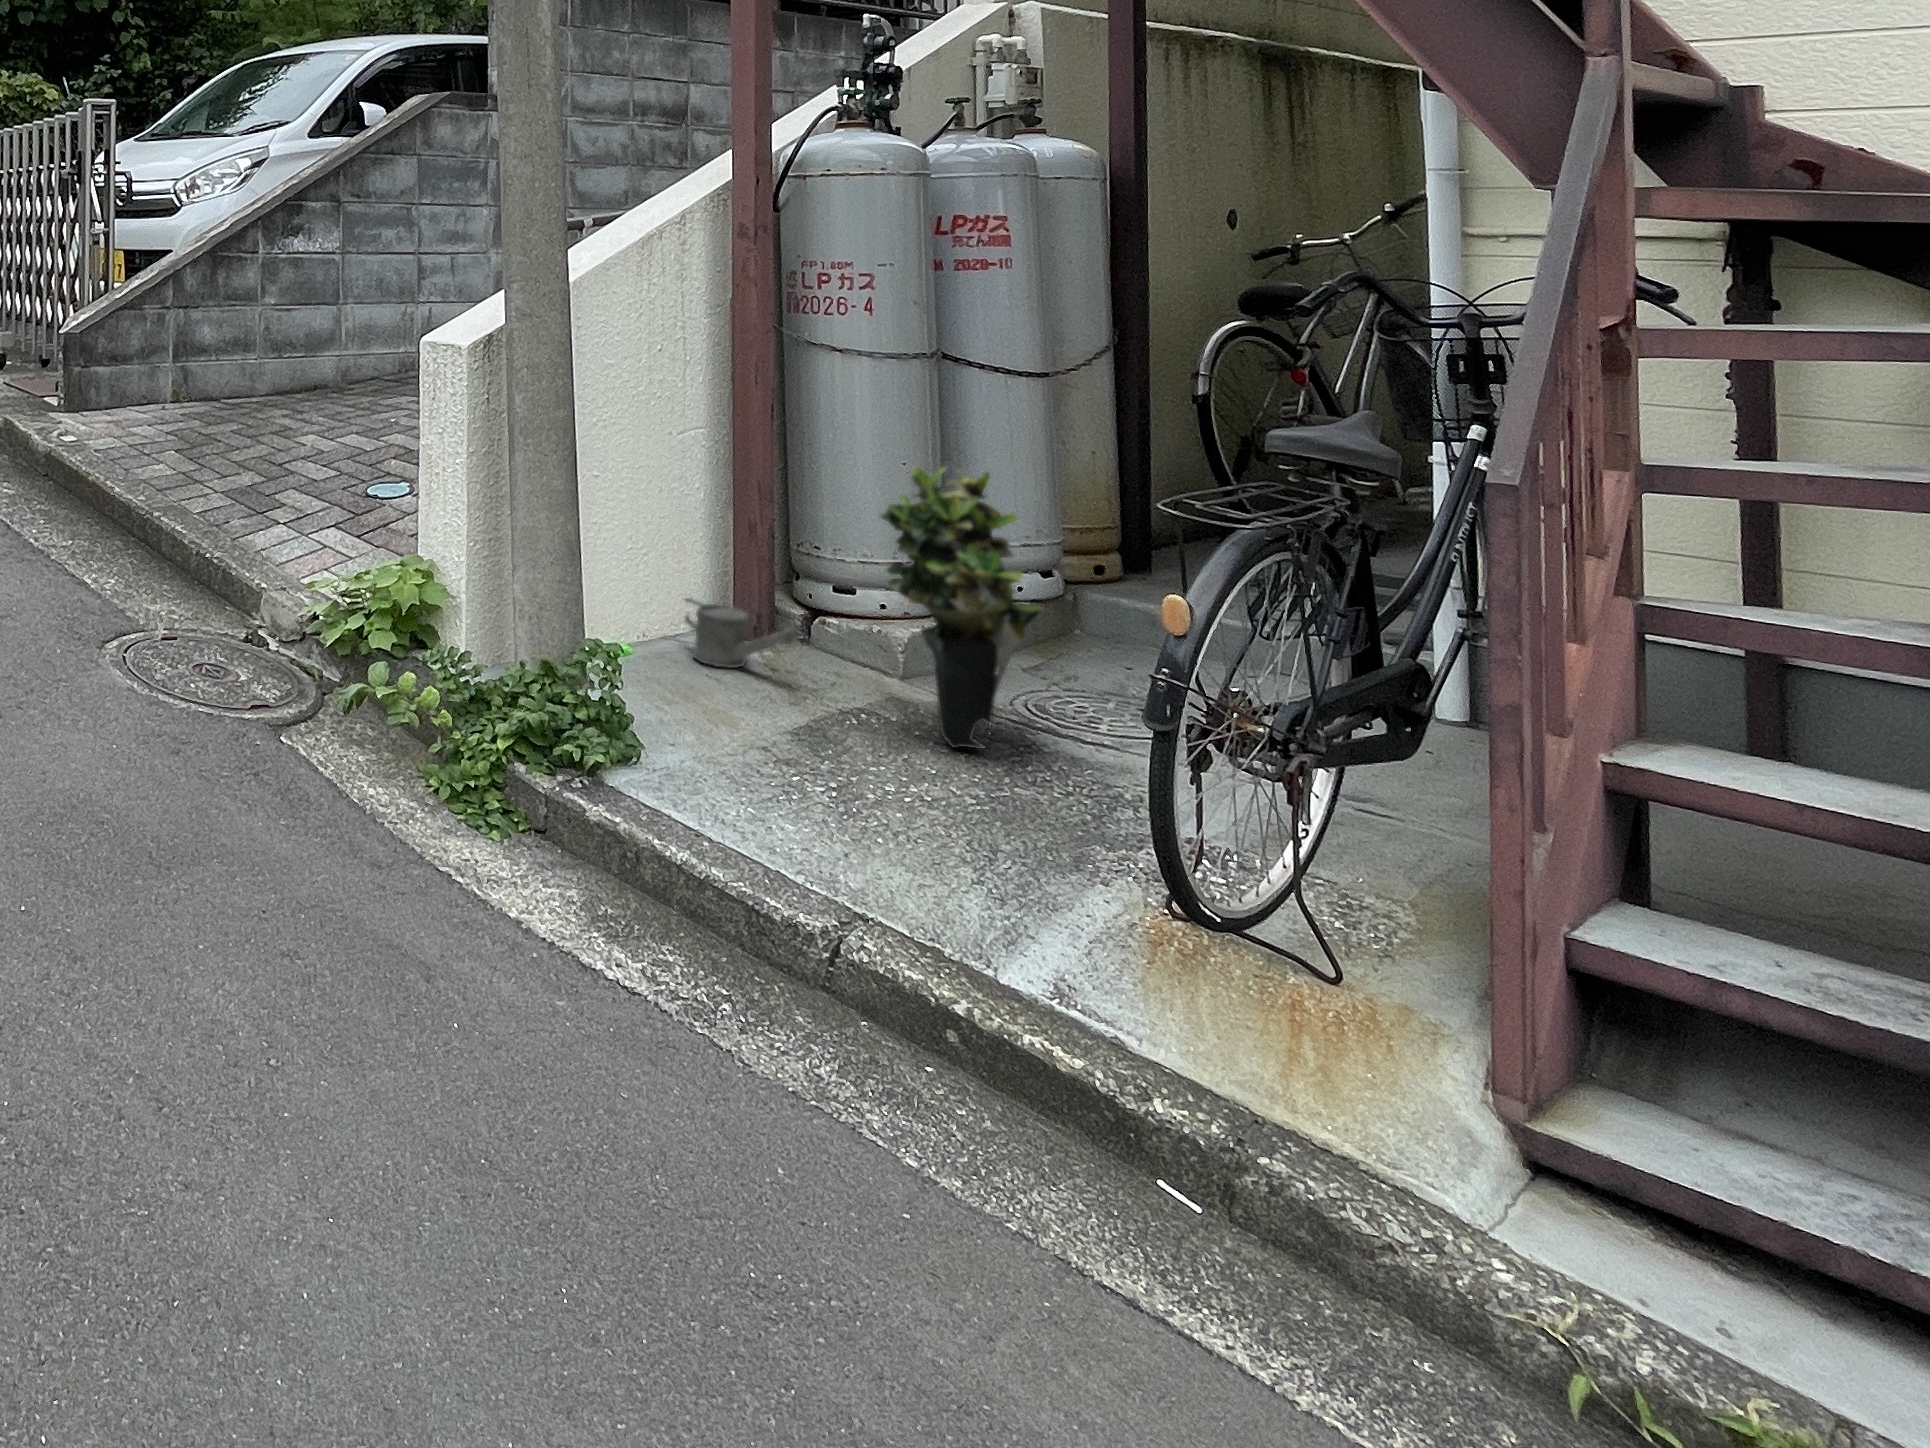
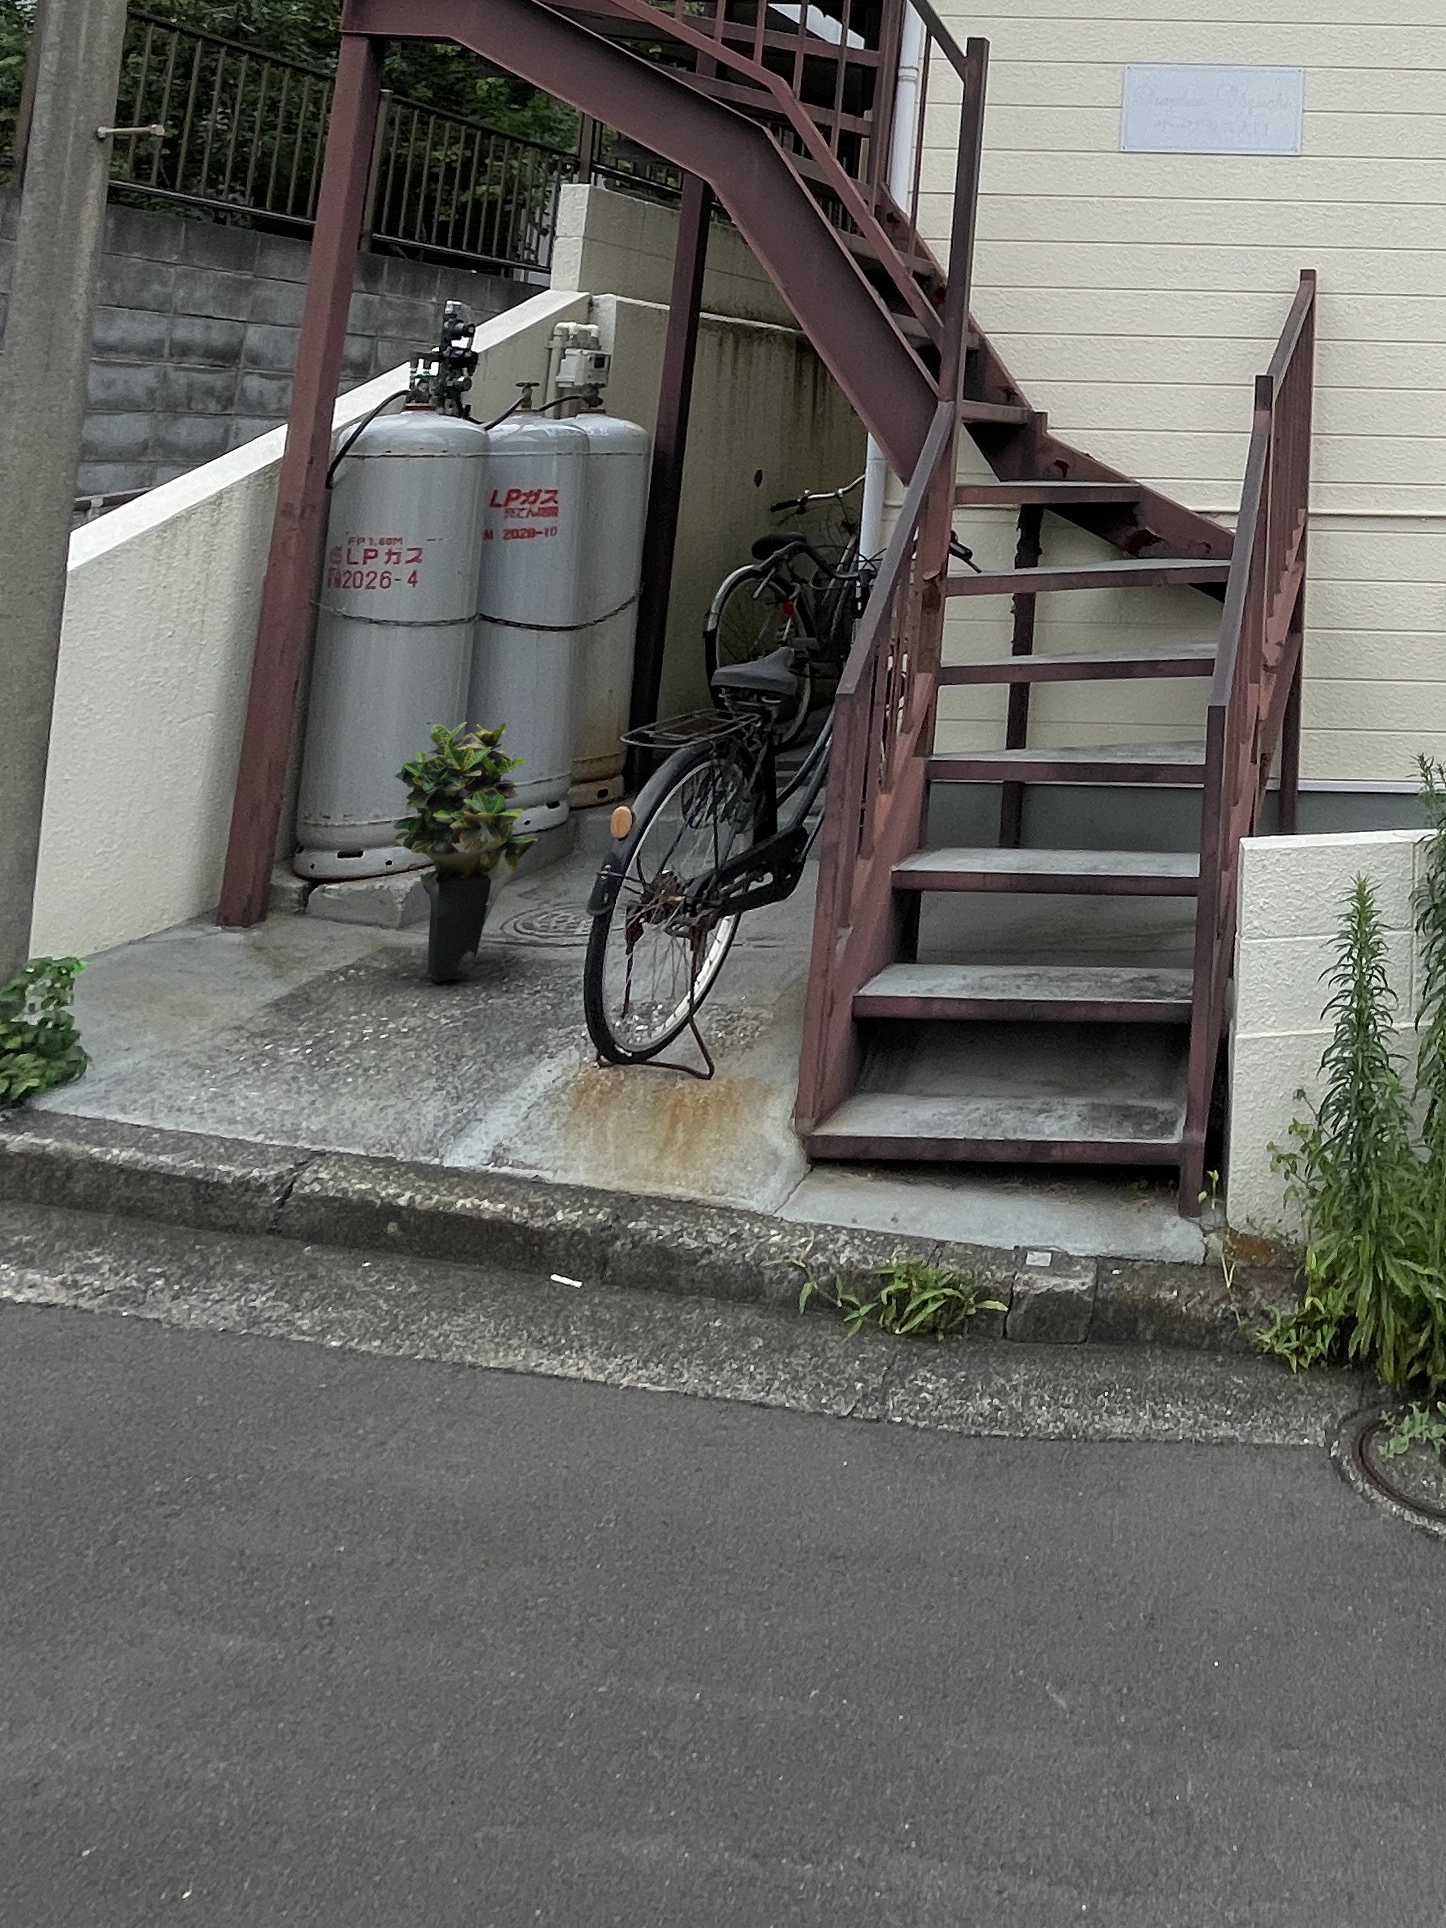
watering can: present [685,598,795,668] -> none [158,890,290,957]

